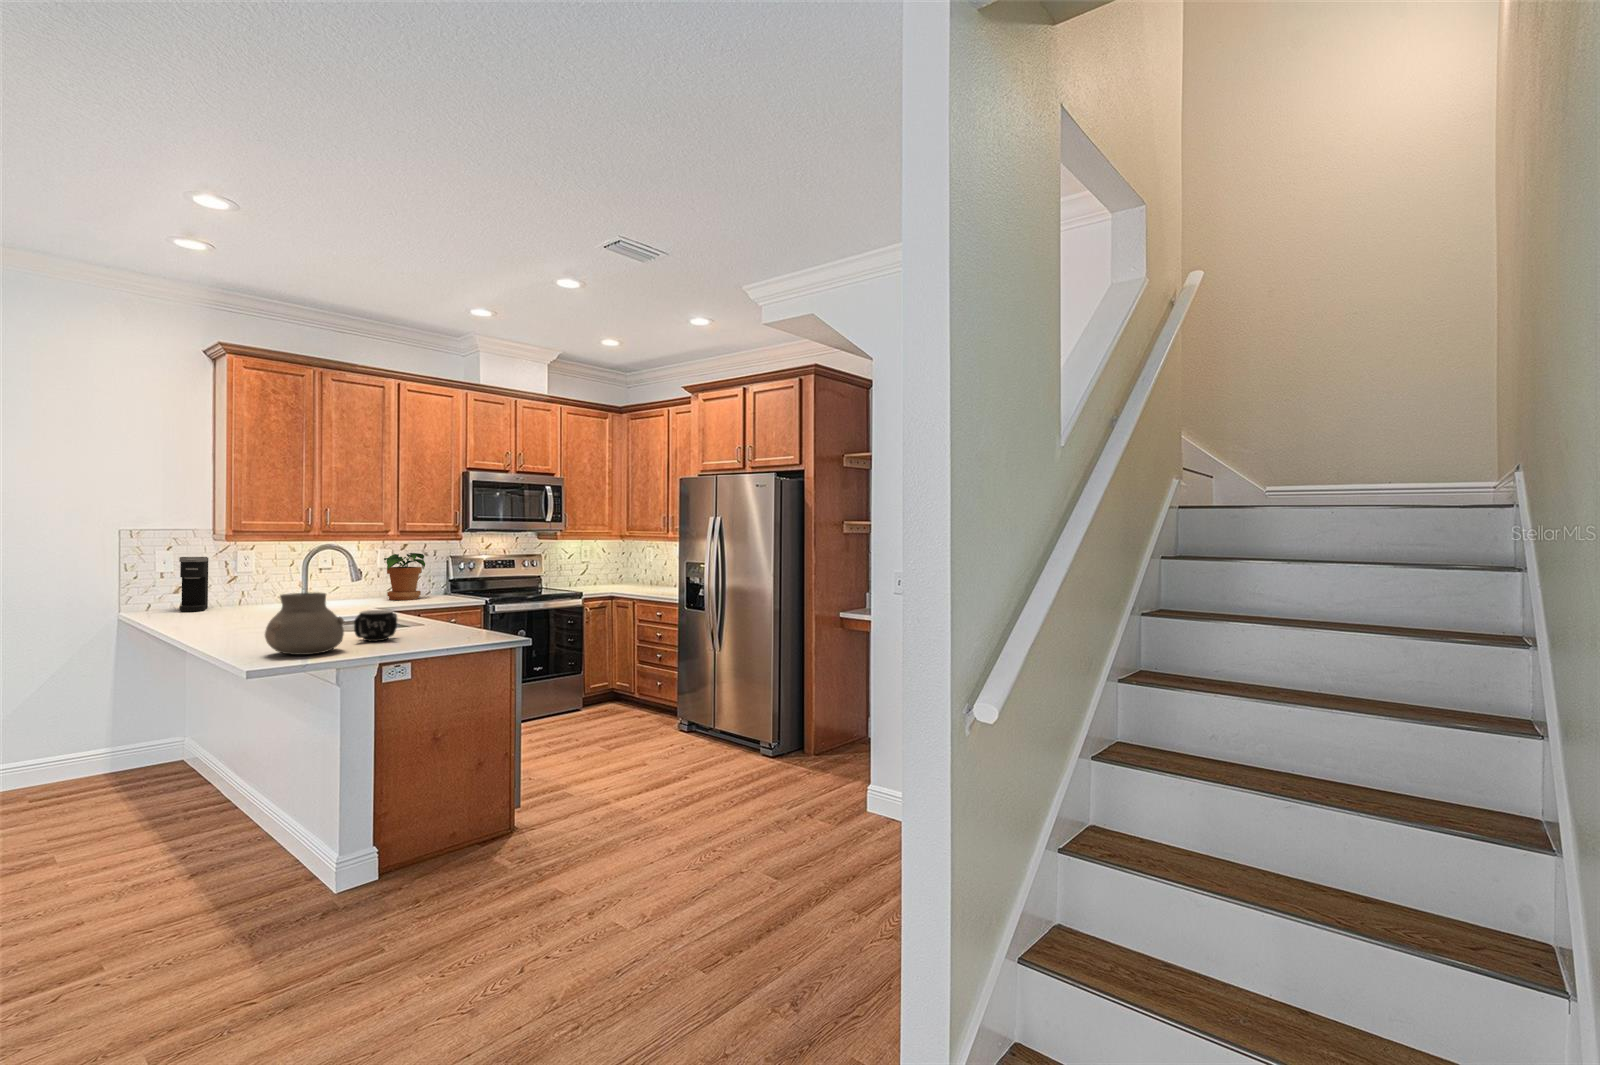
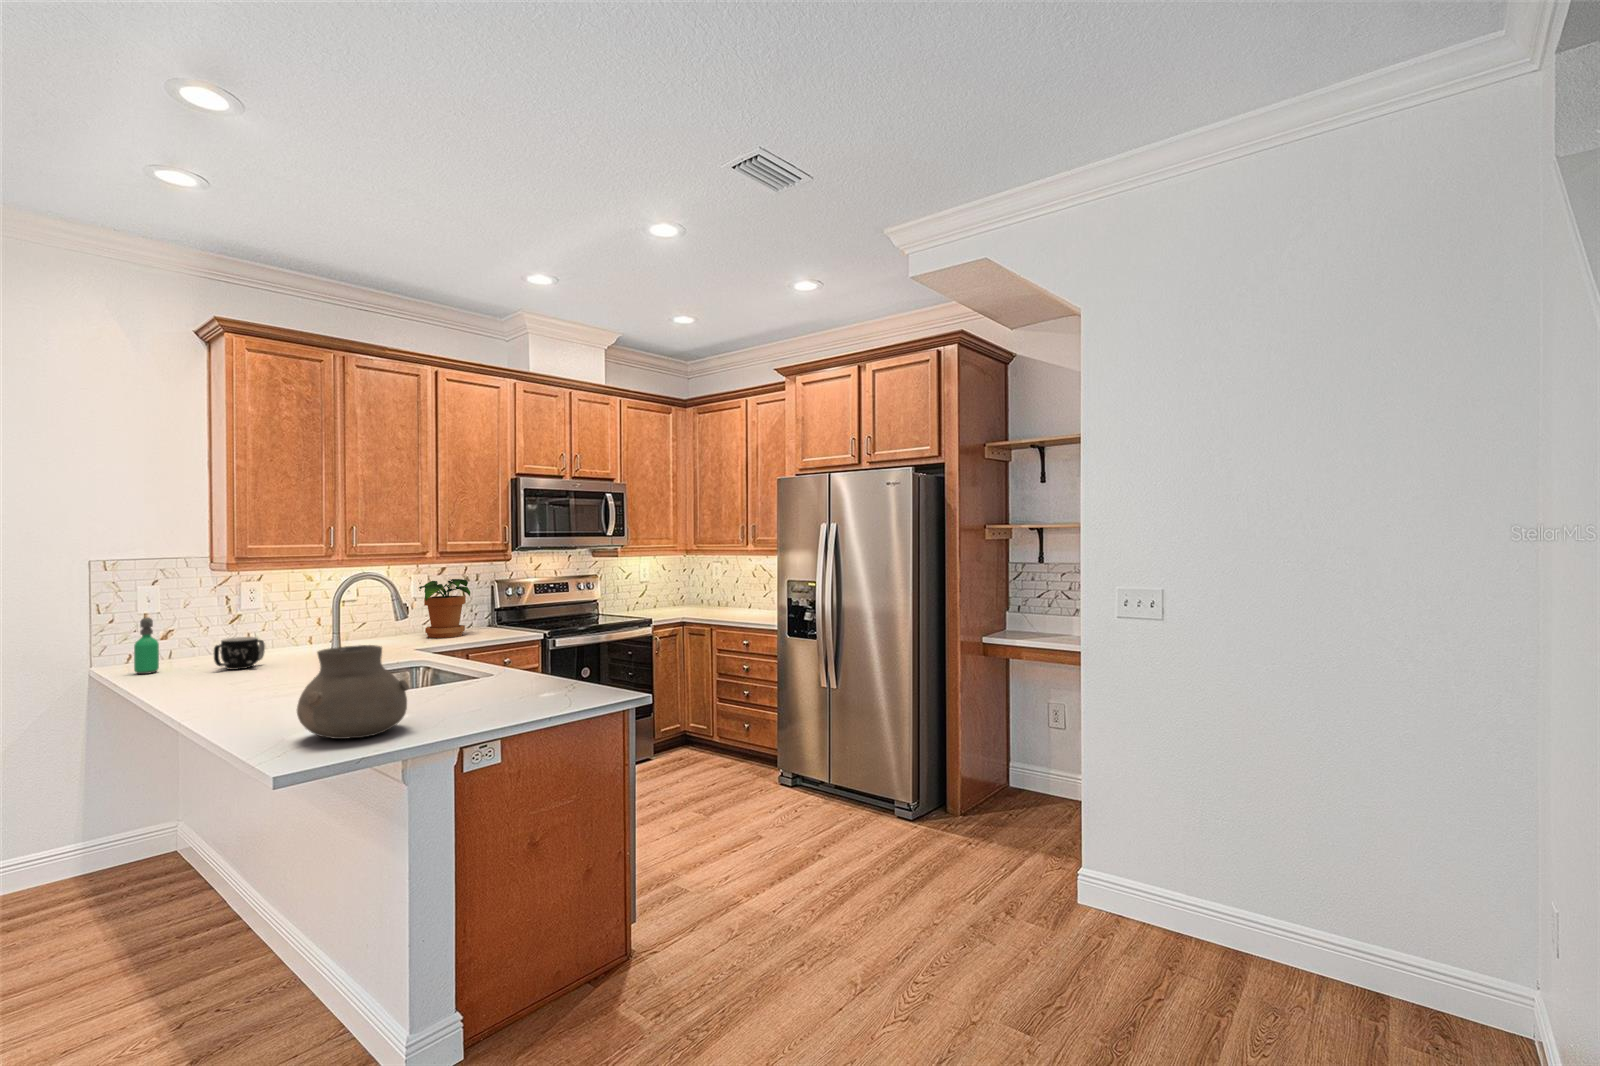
coffee maker: present [179,557,208,612] -> none [169,591,205,663]
soap dispenser: none [152,575,171,618] -> present [134,617,159,674]
mug: present [354,610,397,641] -> present [214,637,265,670]

